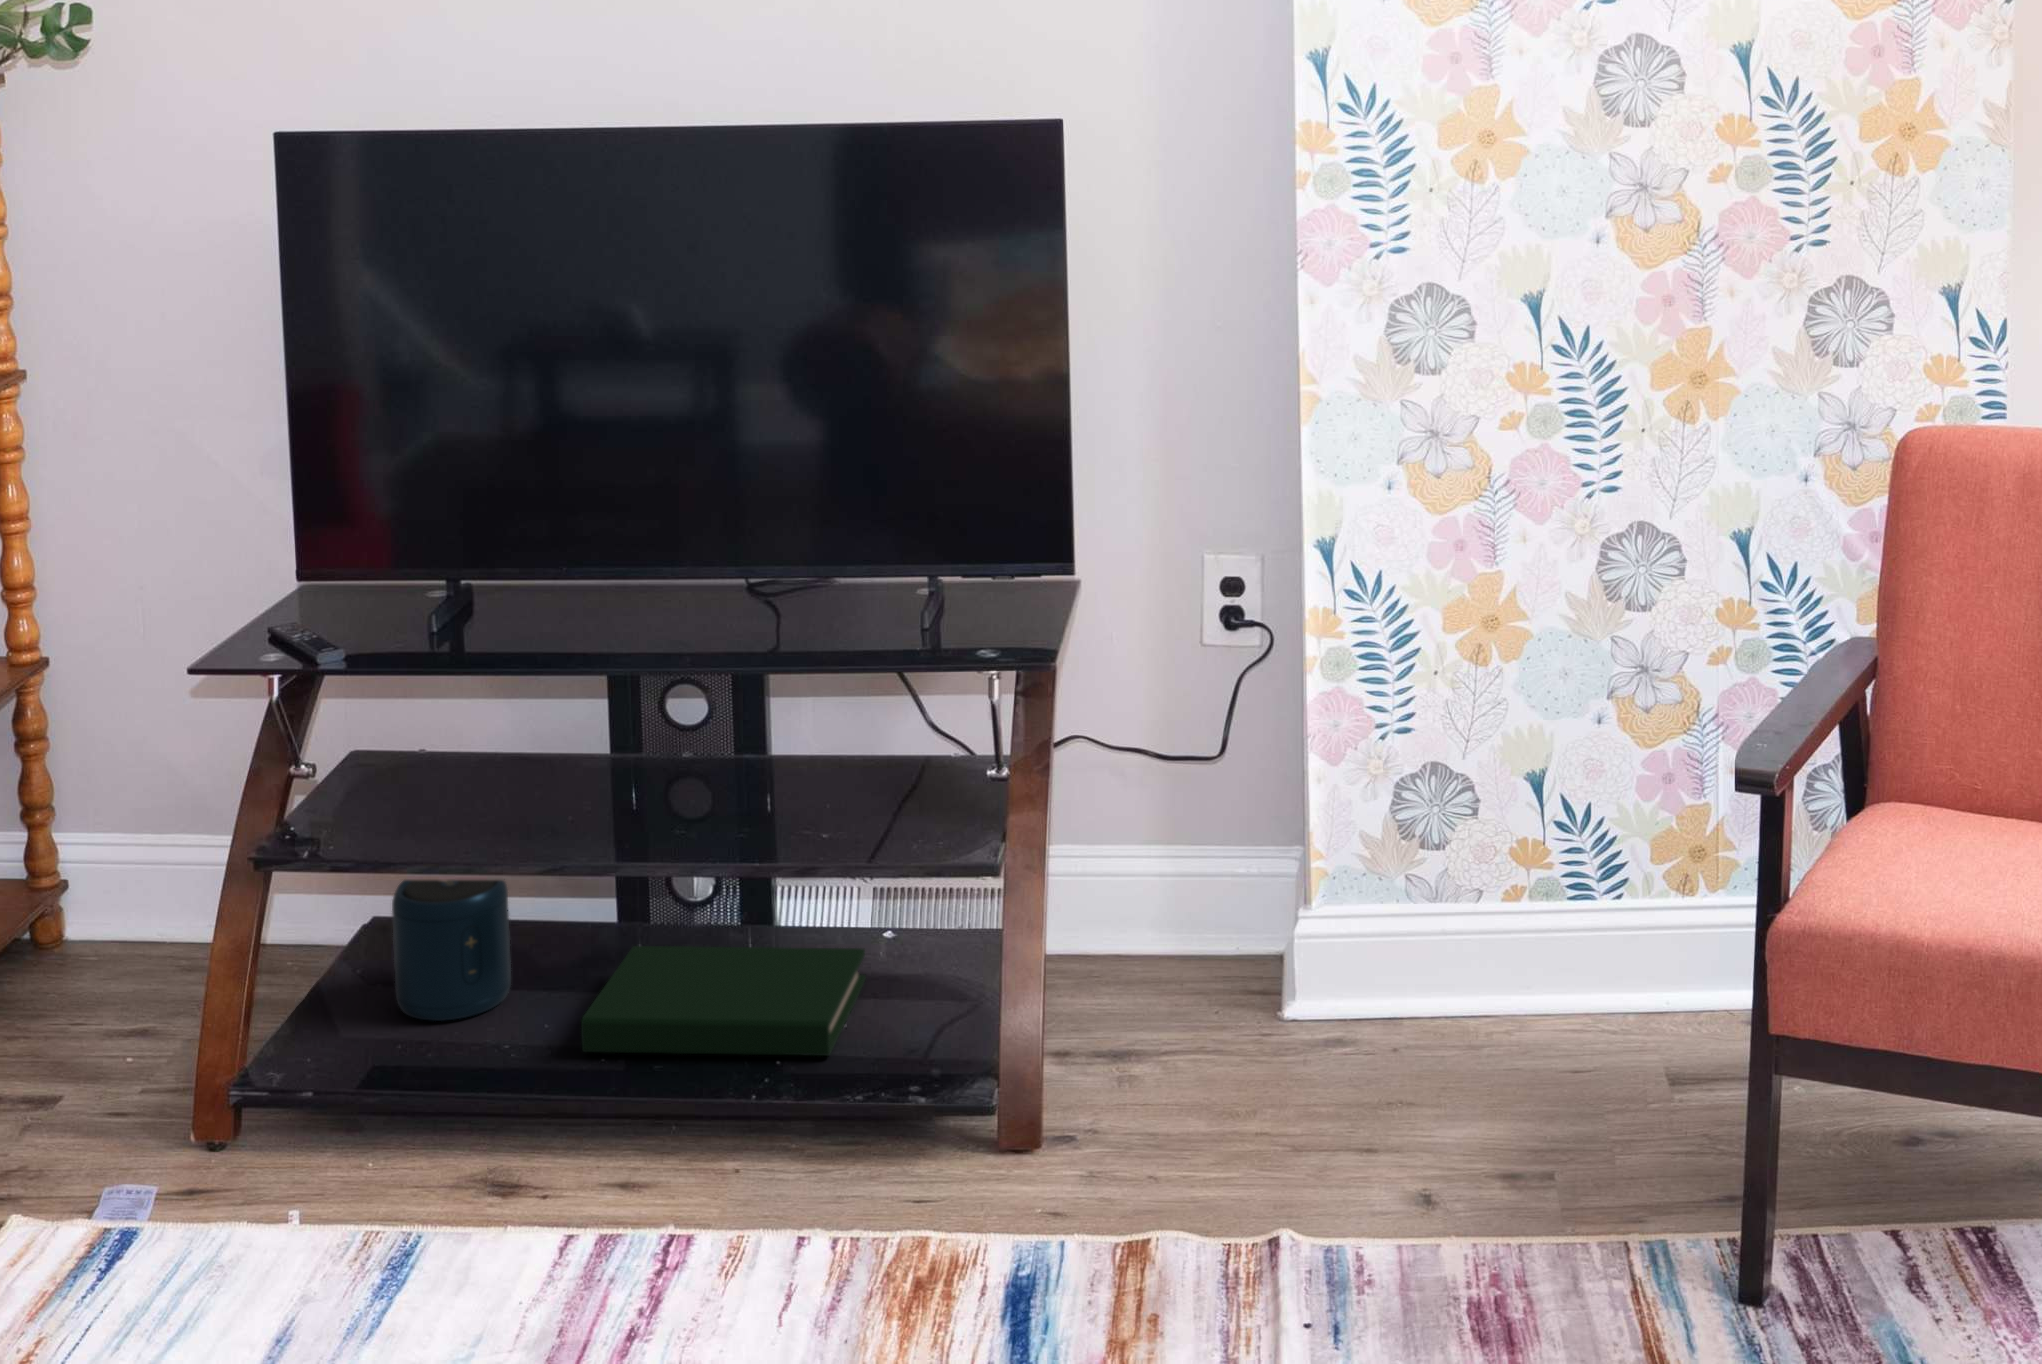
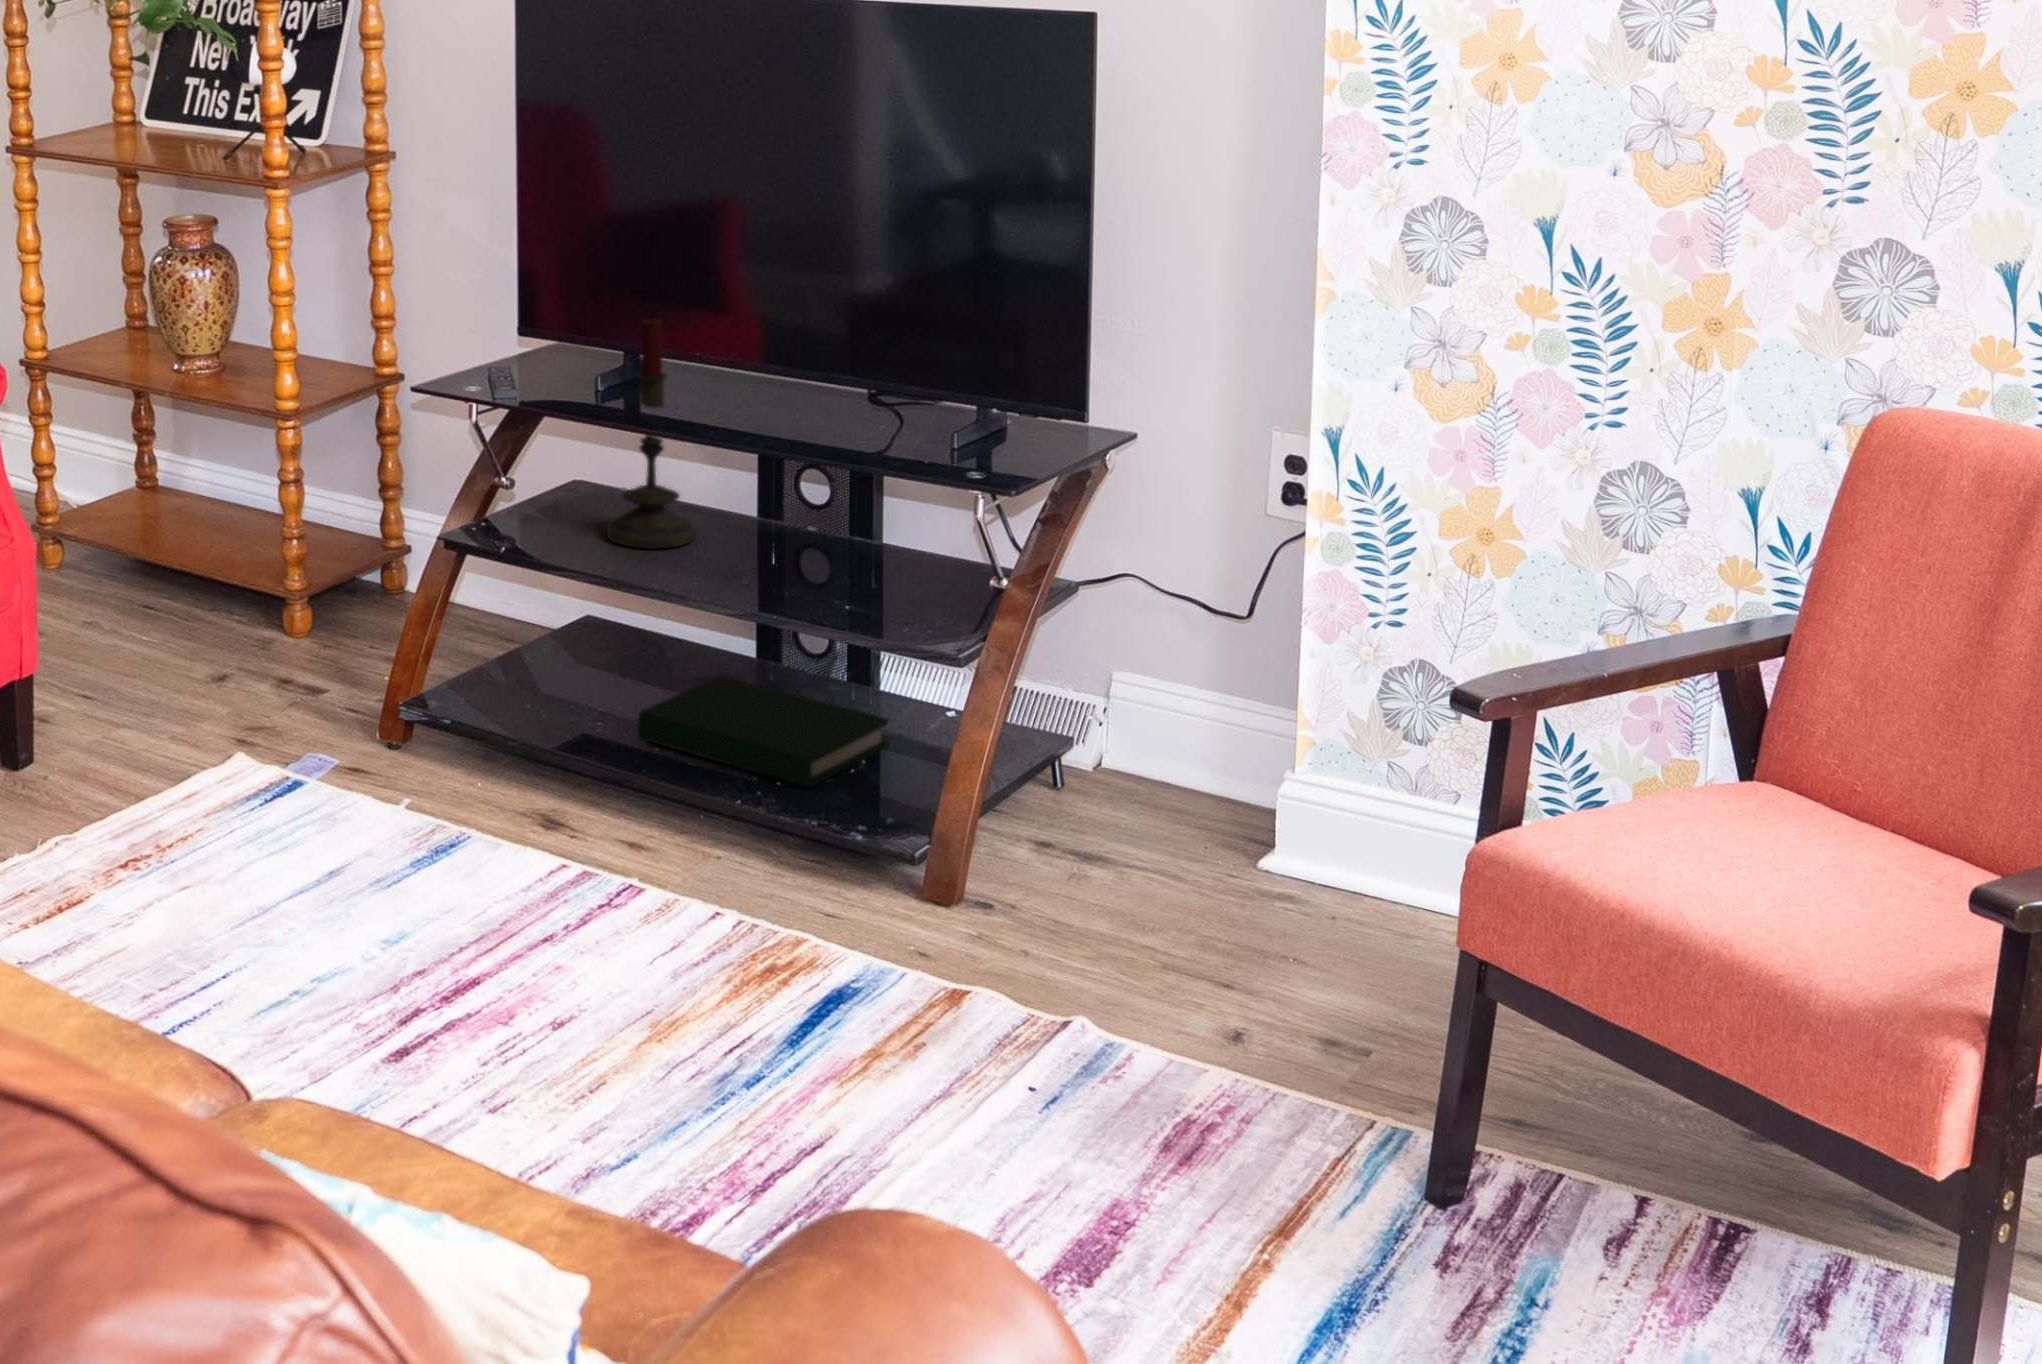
candle: none [480,524,592,817] -> present [607,318,695,549]
speaker: present [392,880,511,1021] -> none [543,579,631,697]

